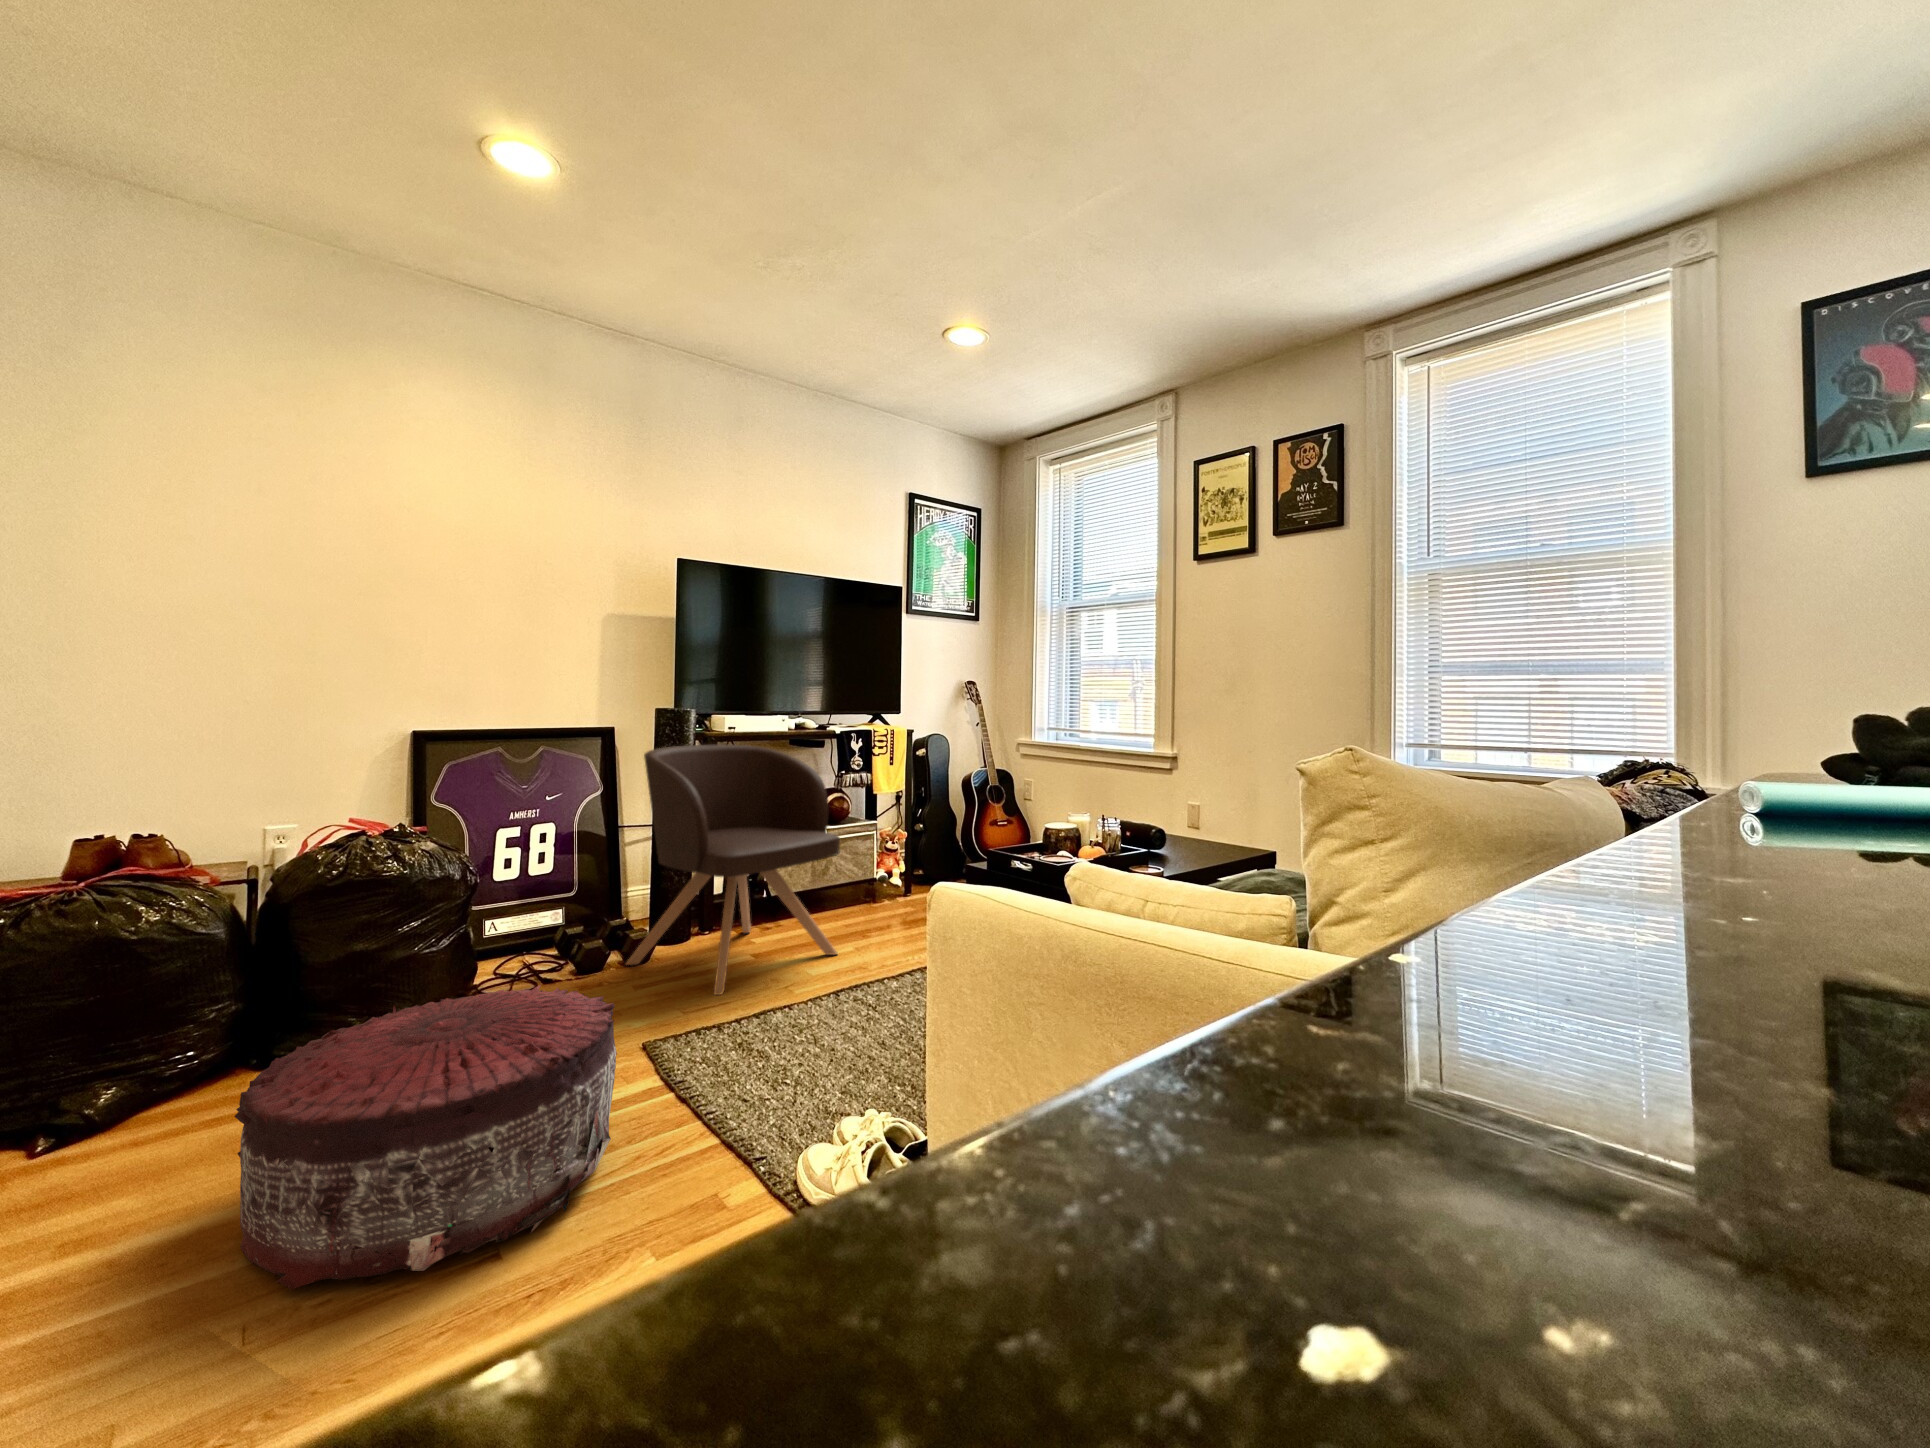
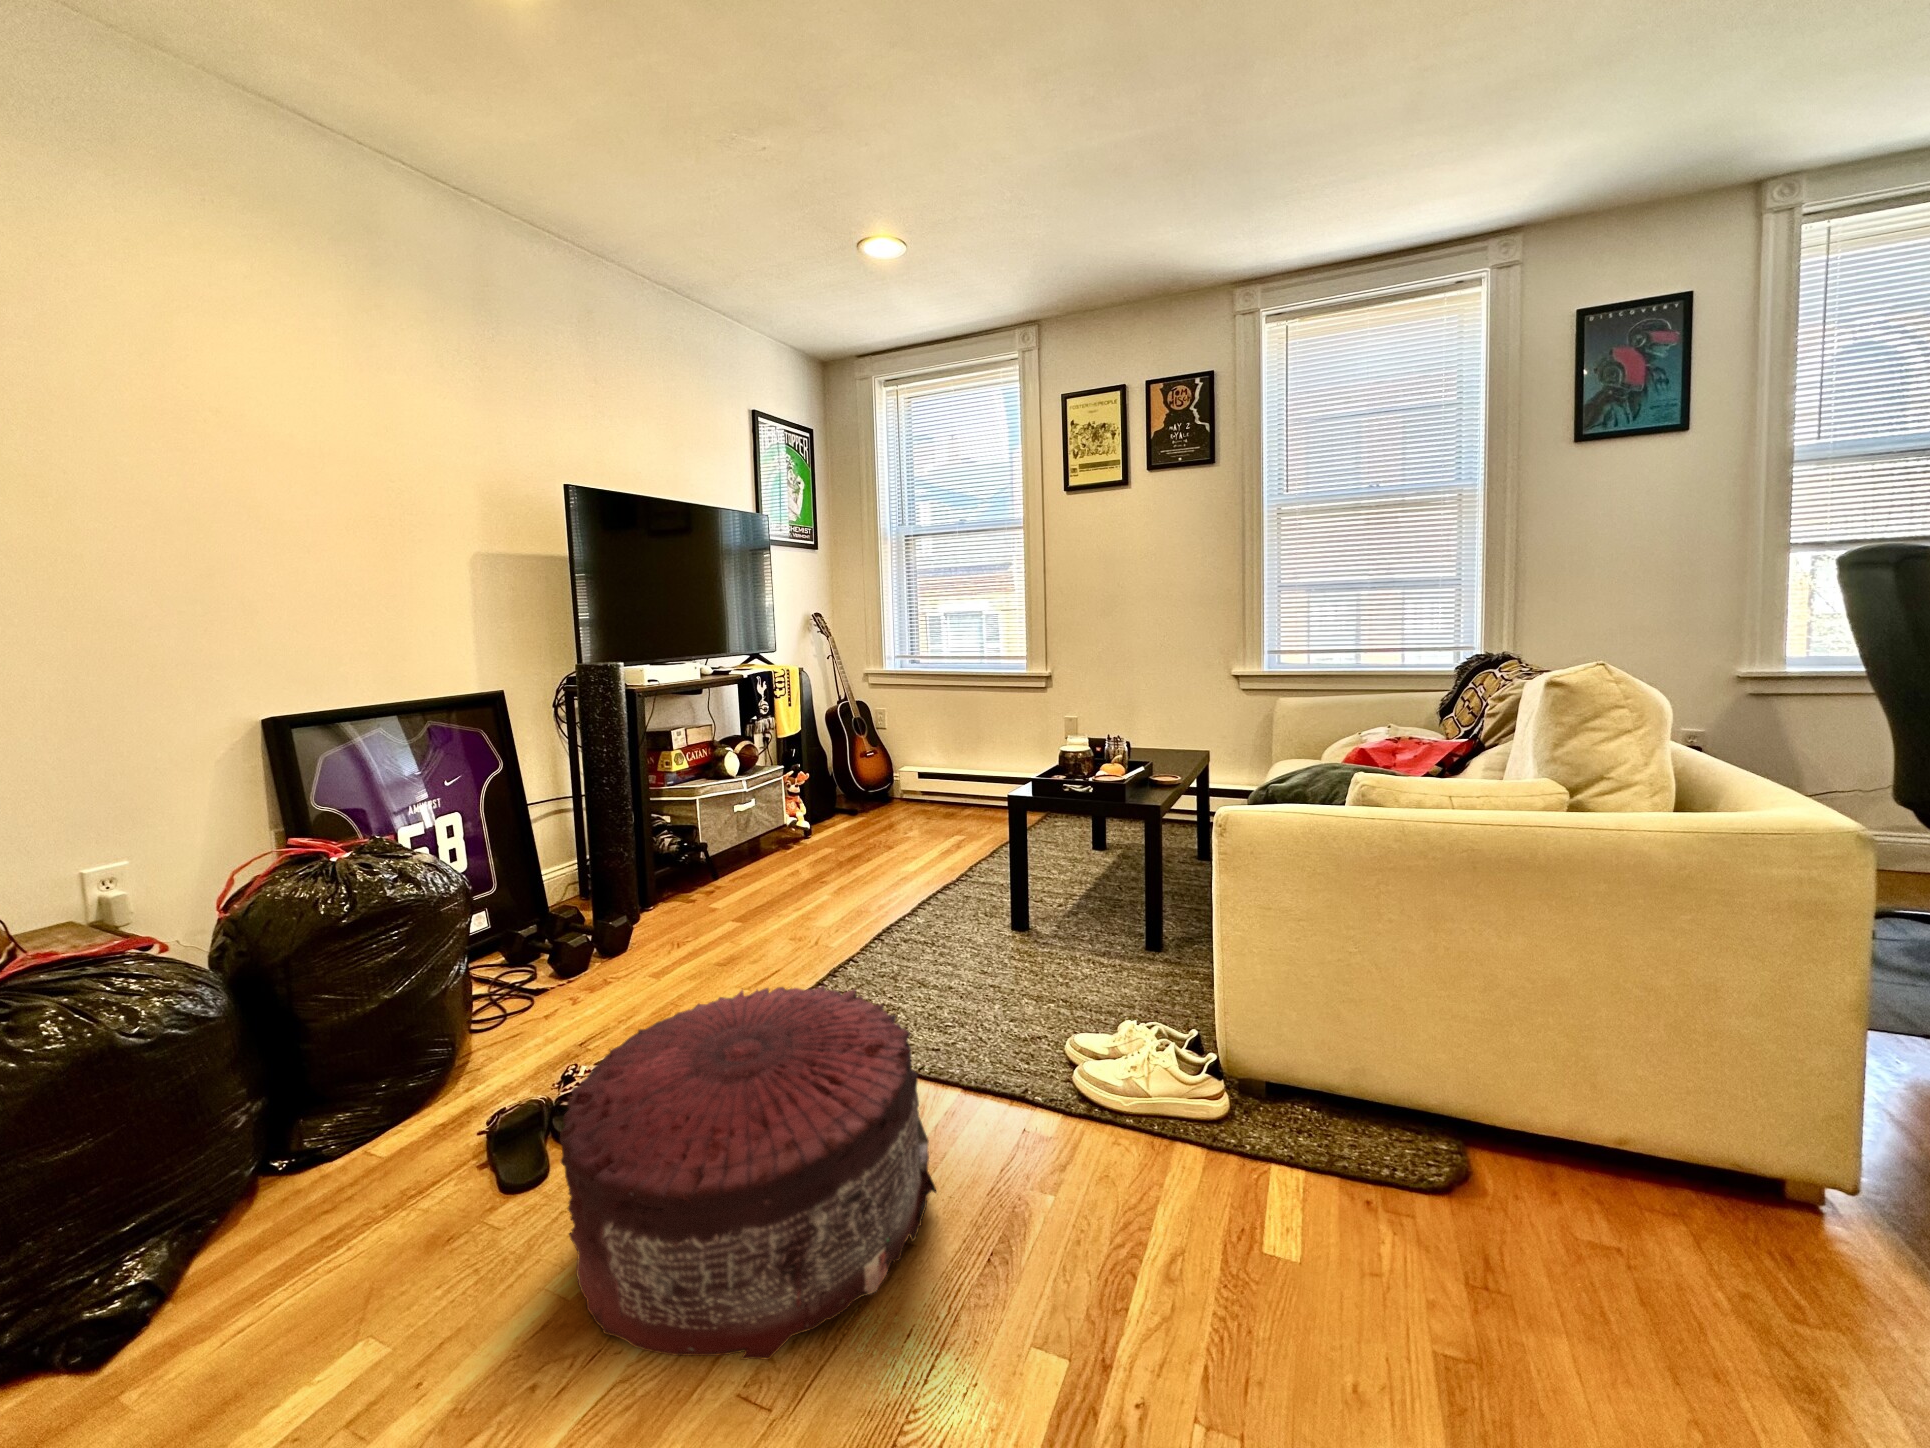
armchair: present [626,745,840,995] -> none [608,700,826,966]

